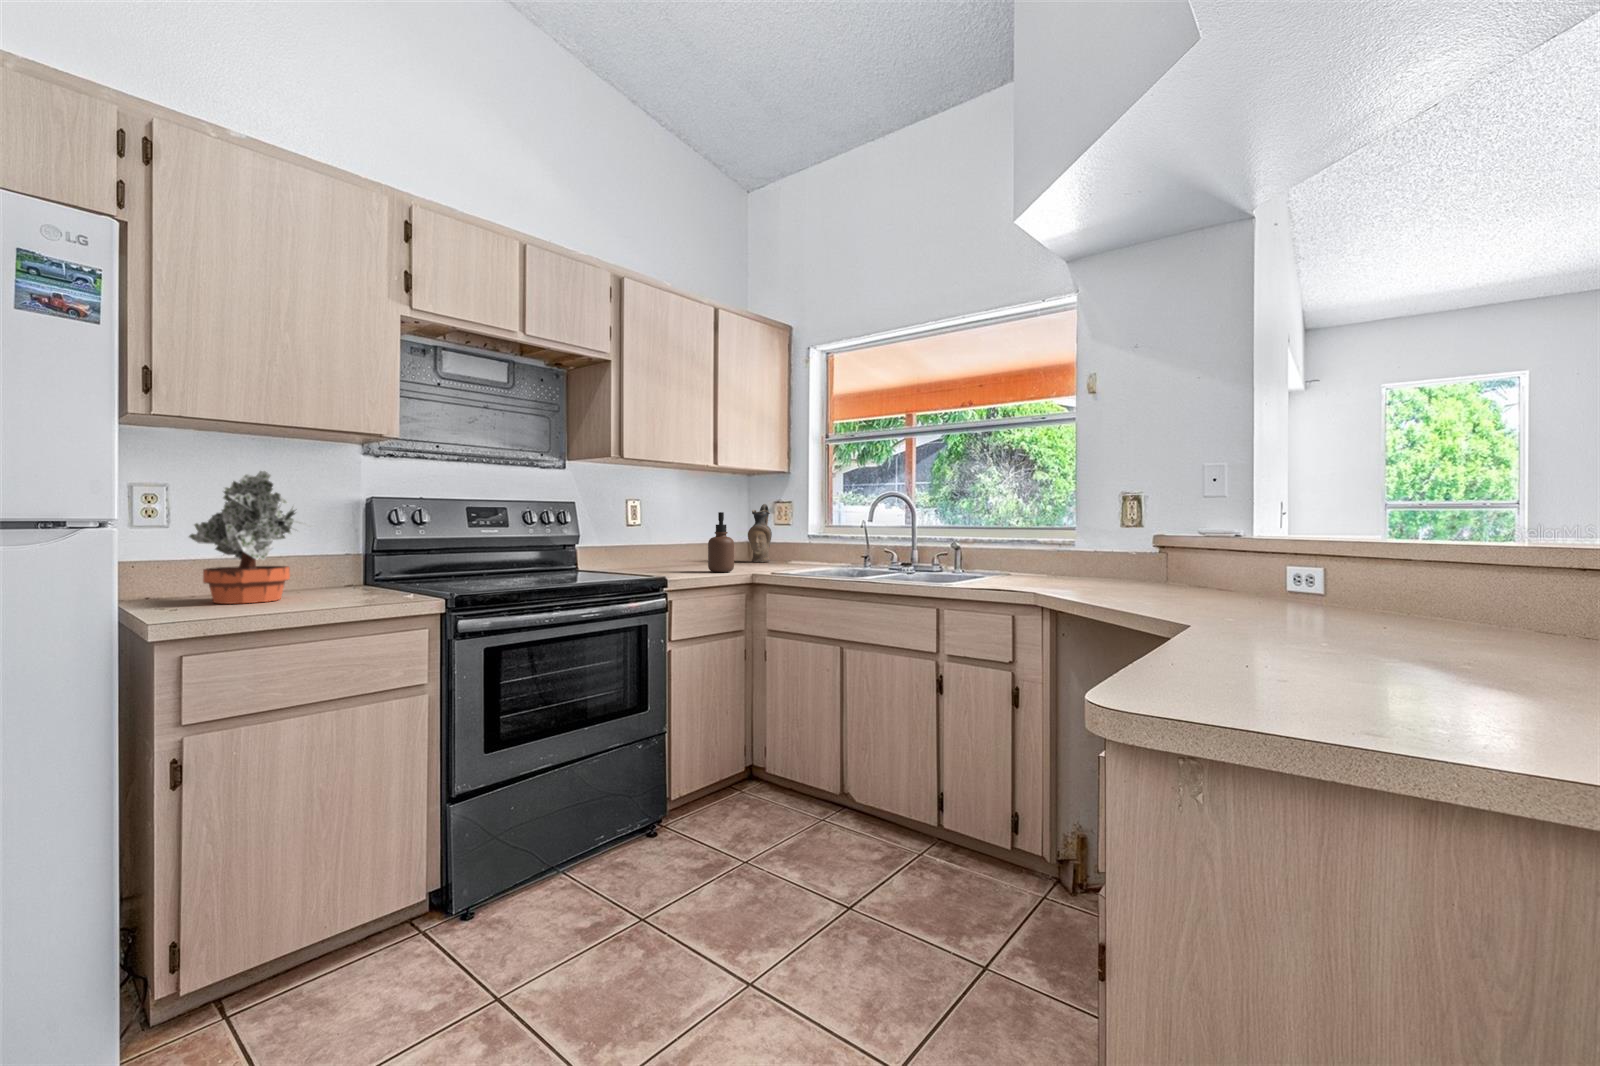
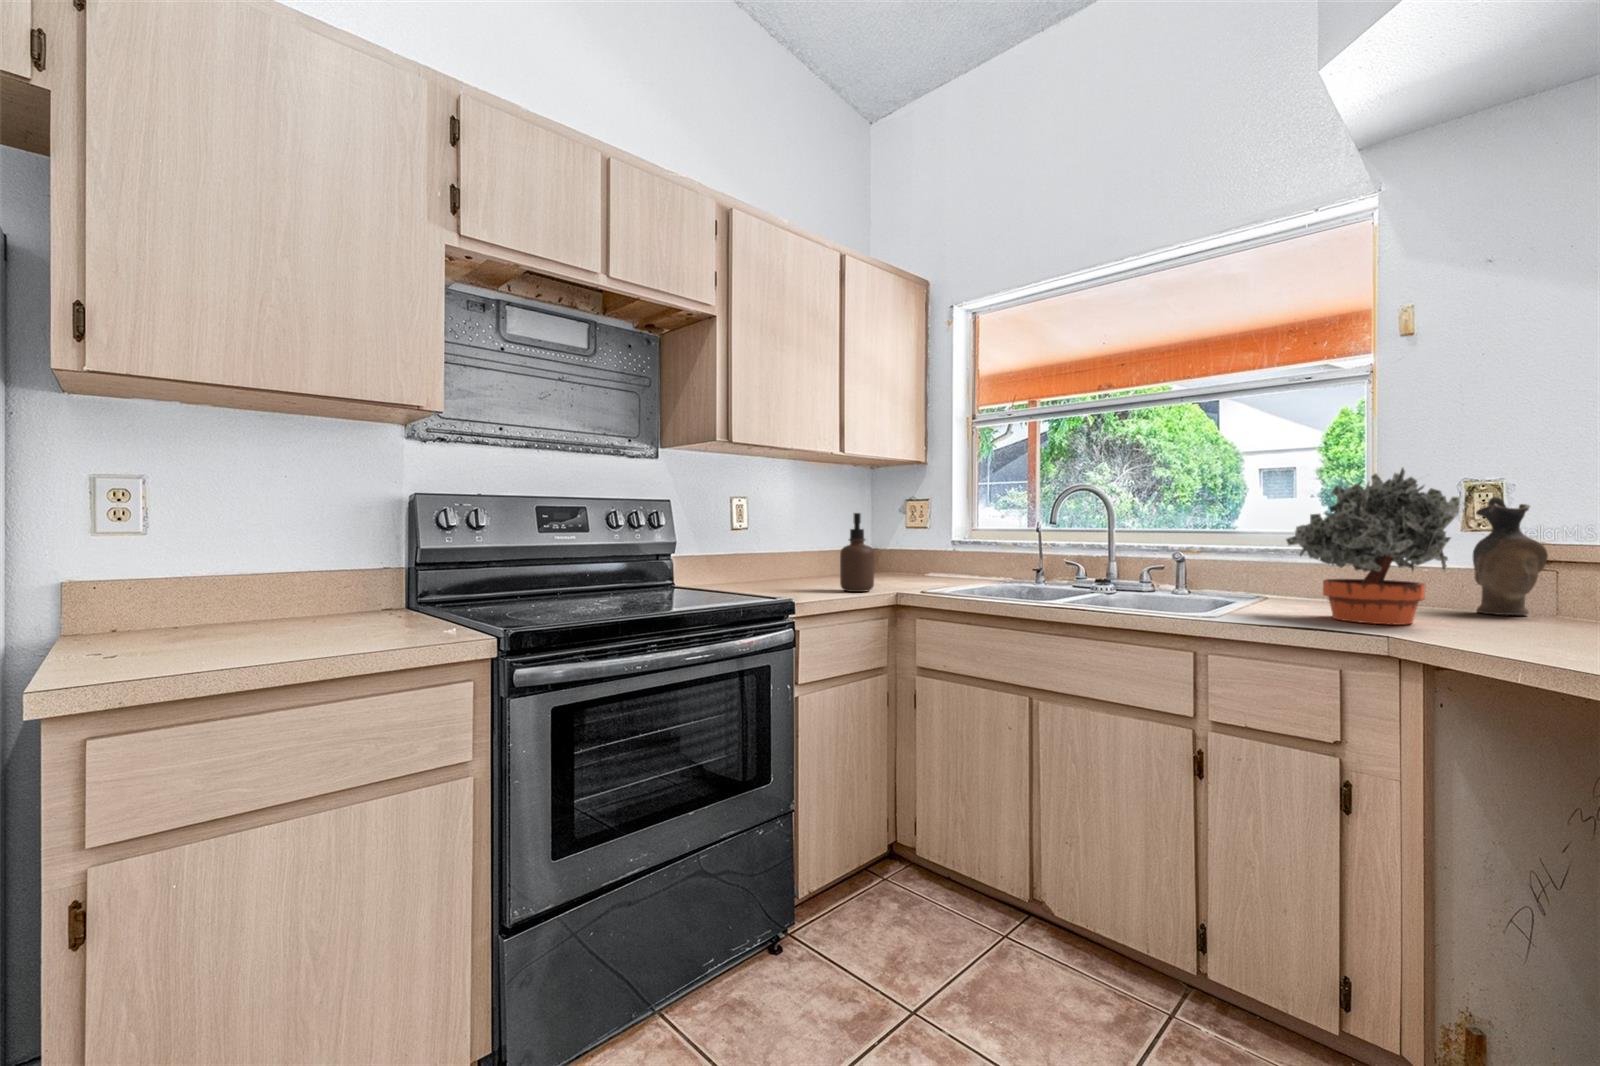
potted plant: present [189,471,298,604] -> present [1286,468,1460,625]
ceramic pitcher: present [748,504,772,562] -> present [1473,497,1548,615]

